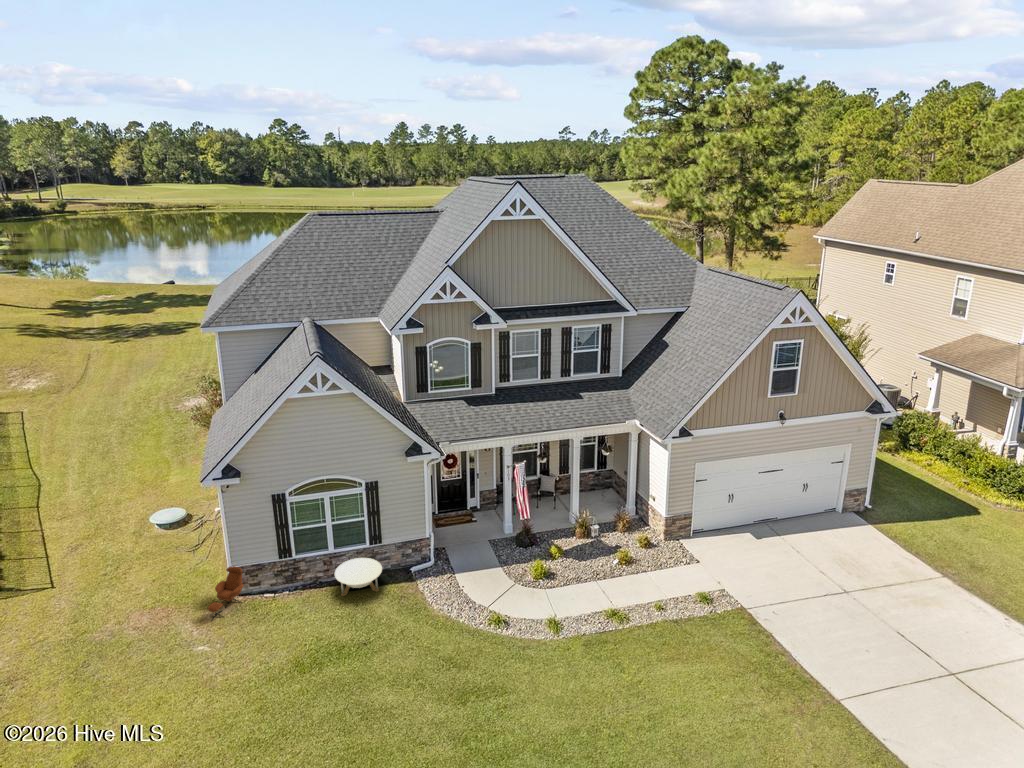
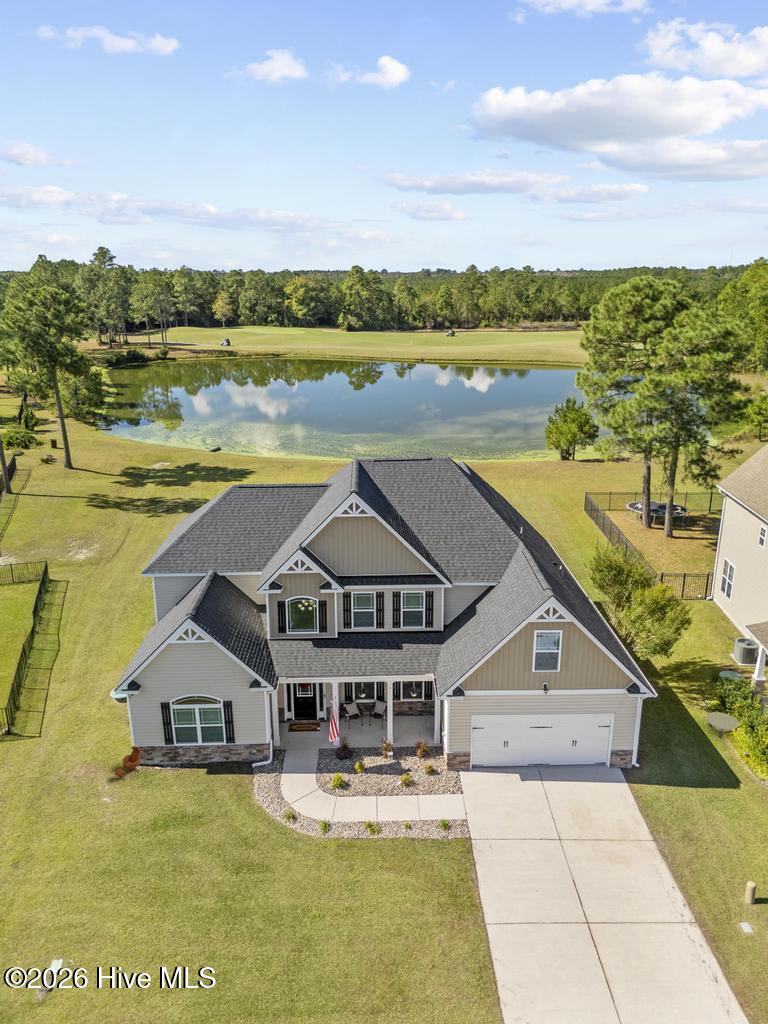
round table: present [335,558,382,596] -> present [706,712,739,738]

